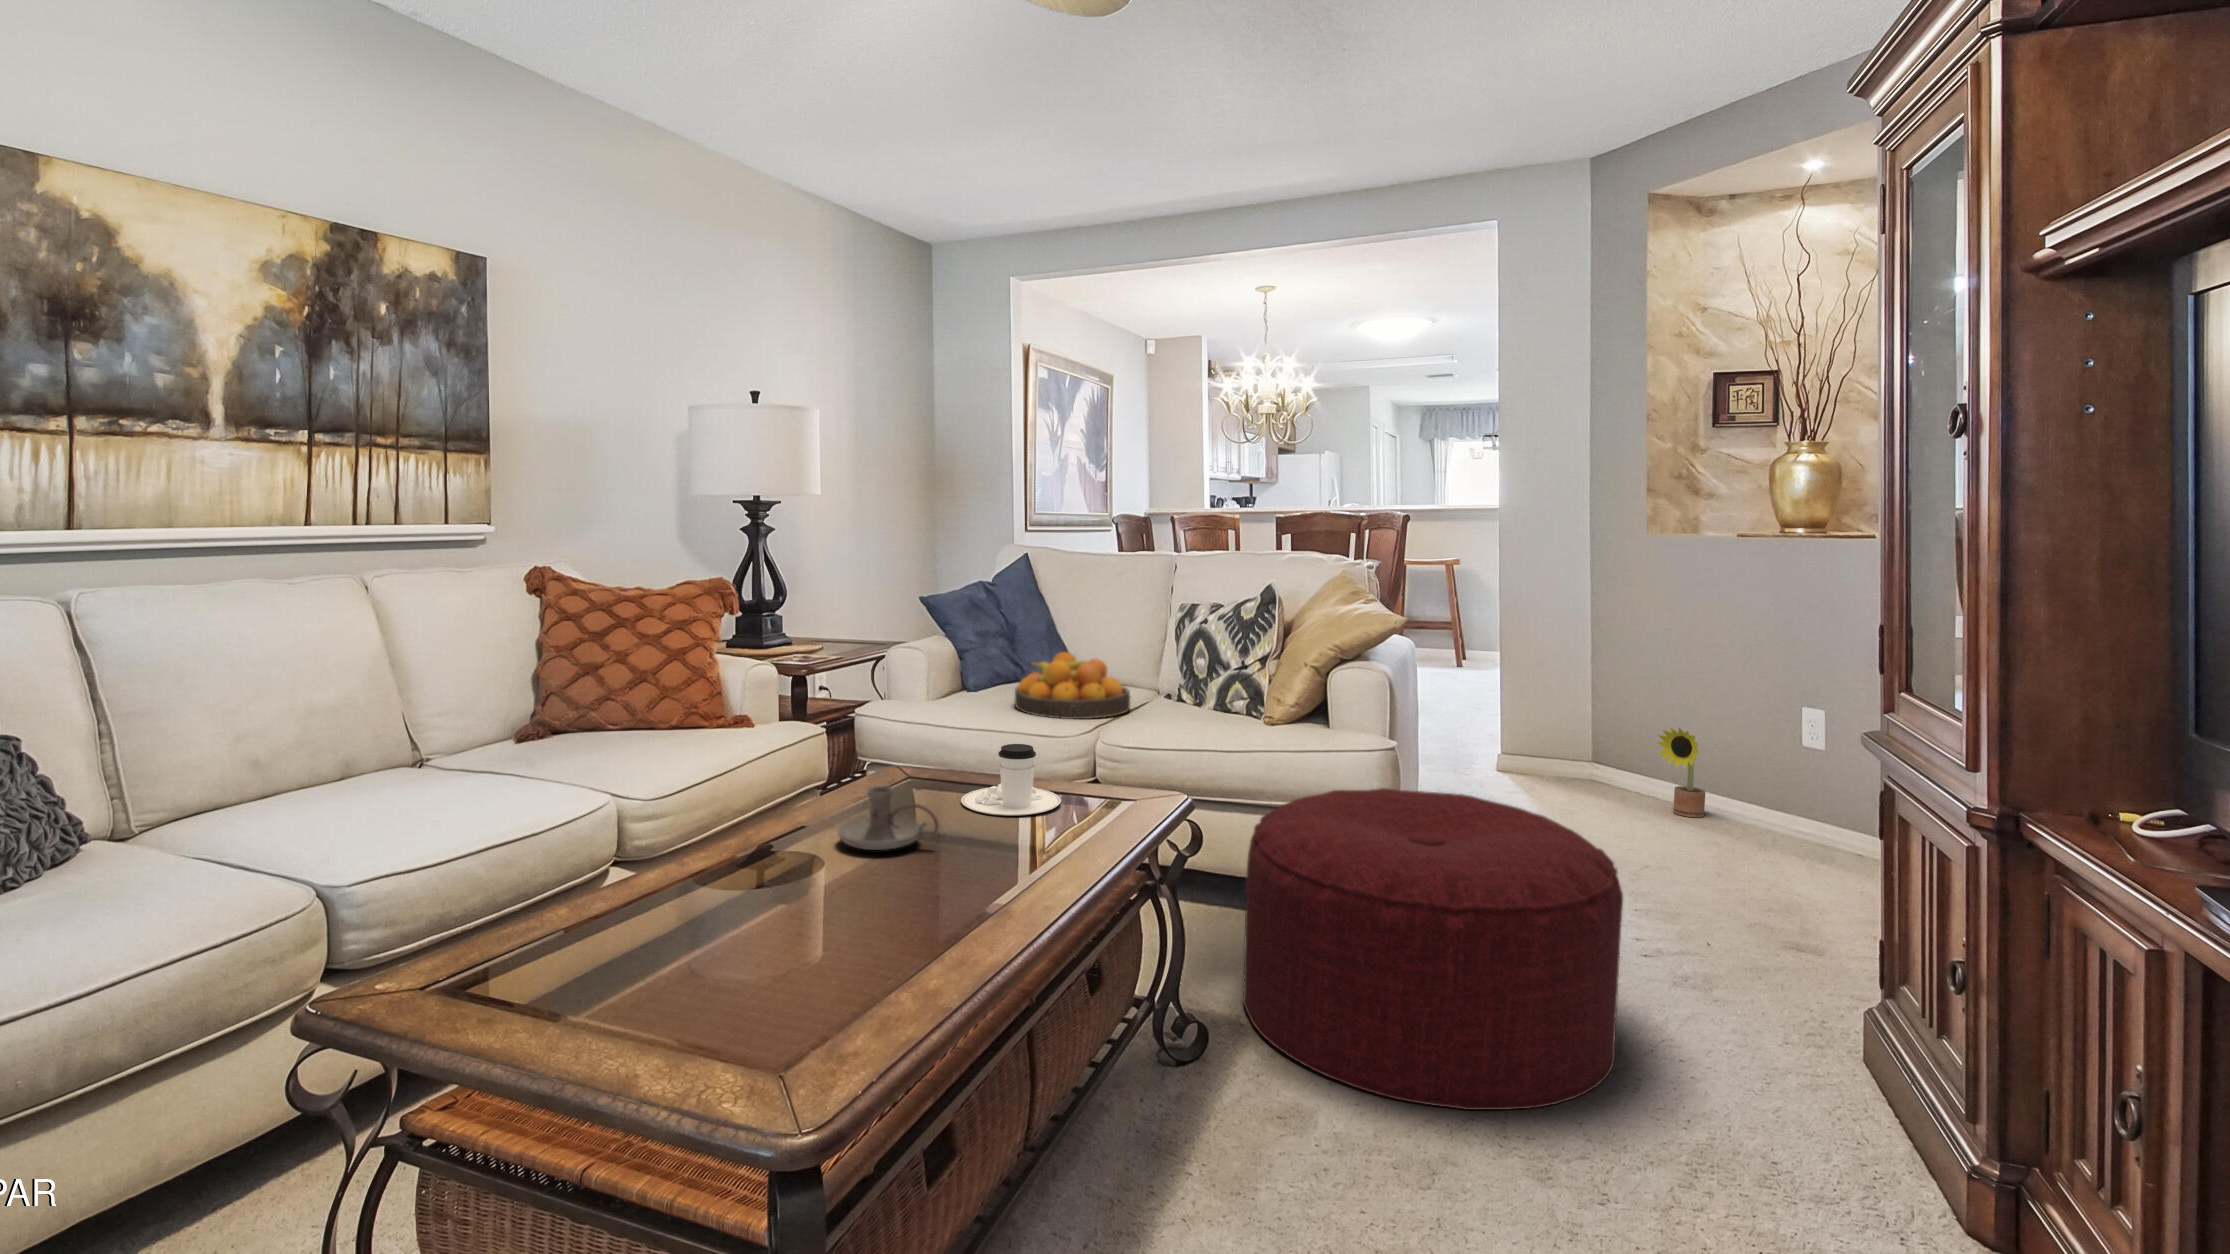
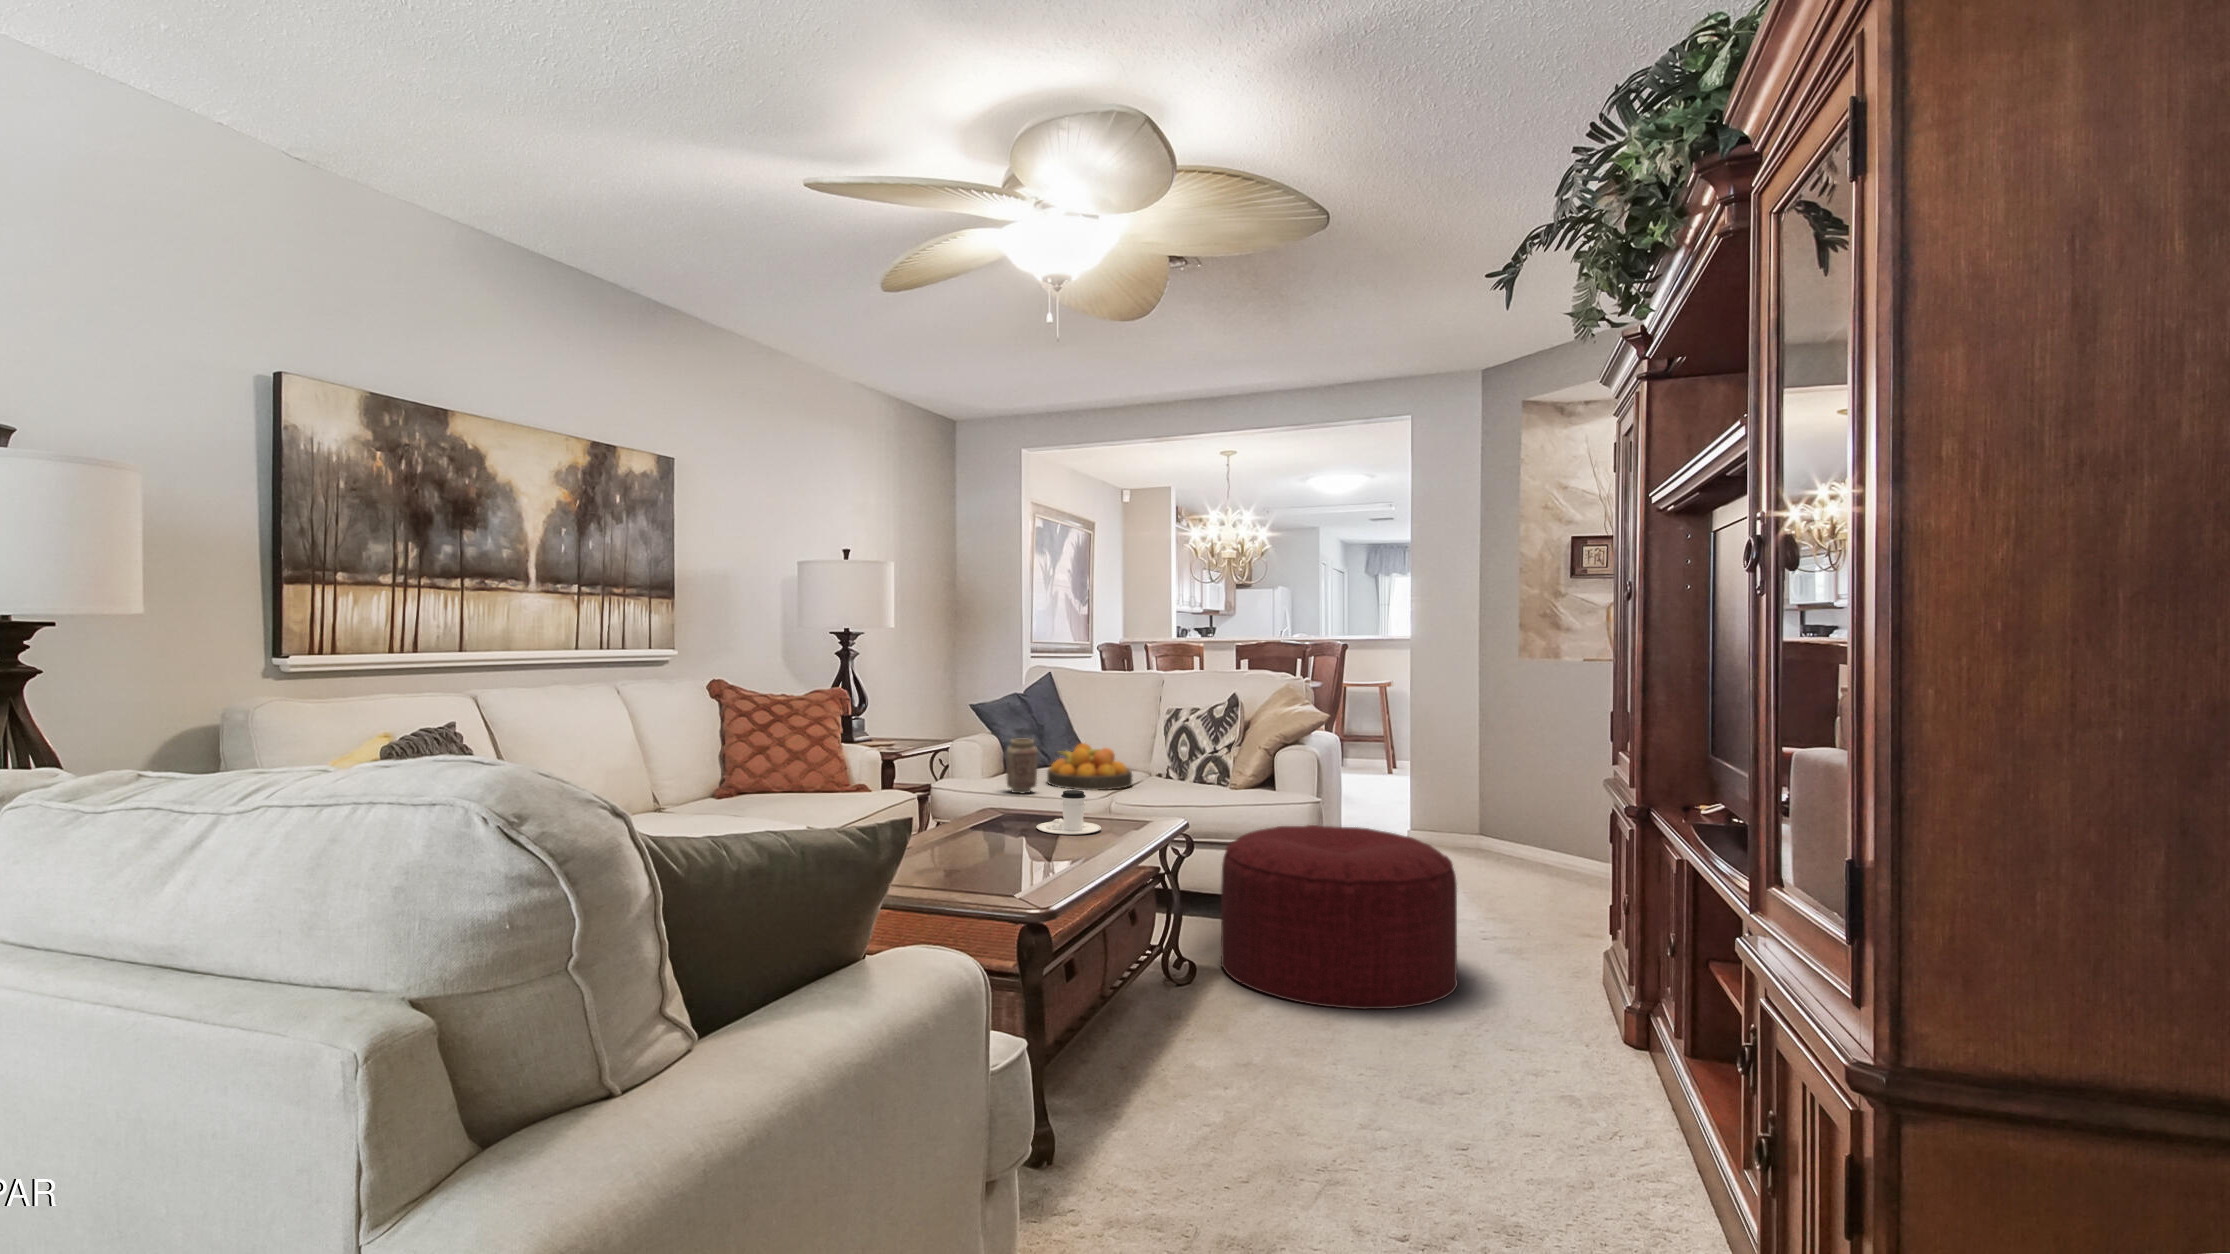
vase: none [950,649,995,726] -> present [1006,738,1038,793]
decorative plant: present [1656,728,1705,817] -> none [1521,800,1559,869]
candle holder: present [838,786,939,850] -> none [971,810,1034,847]

